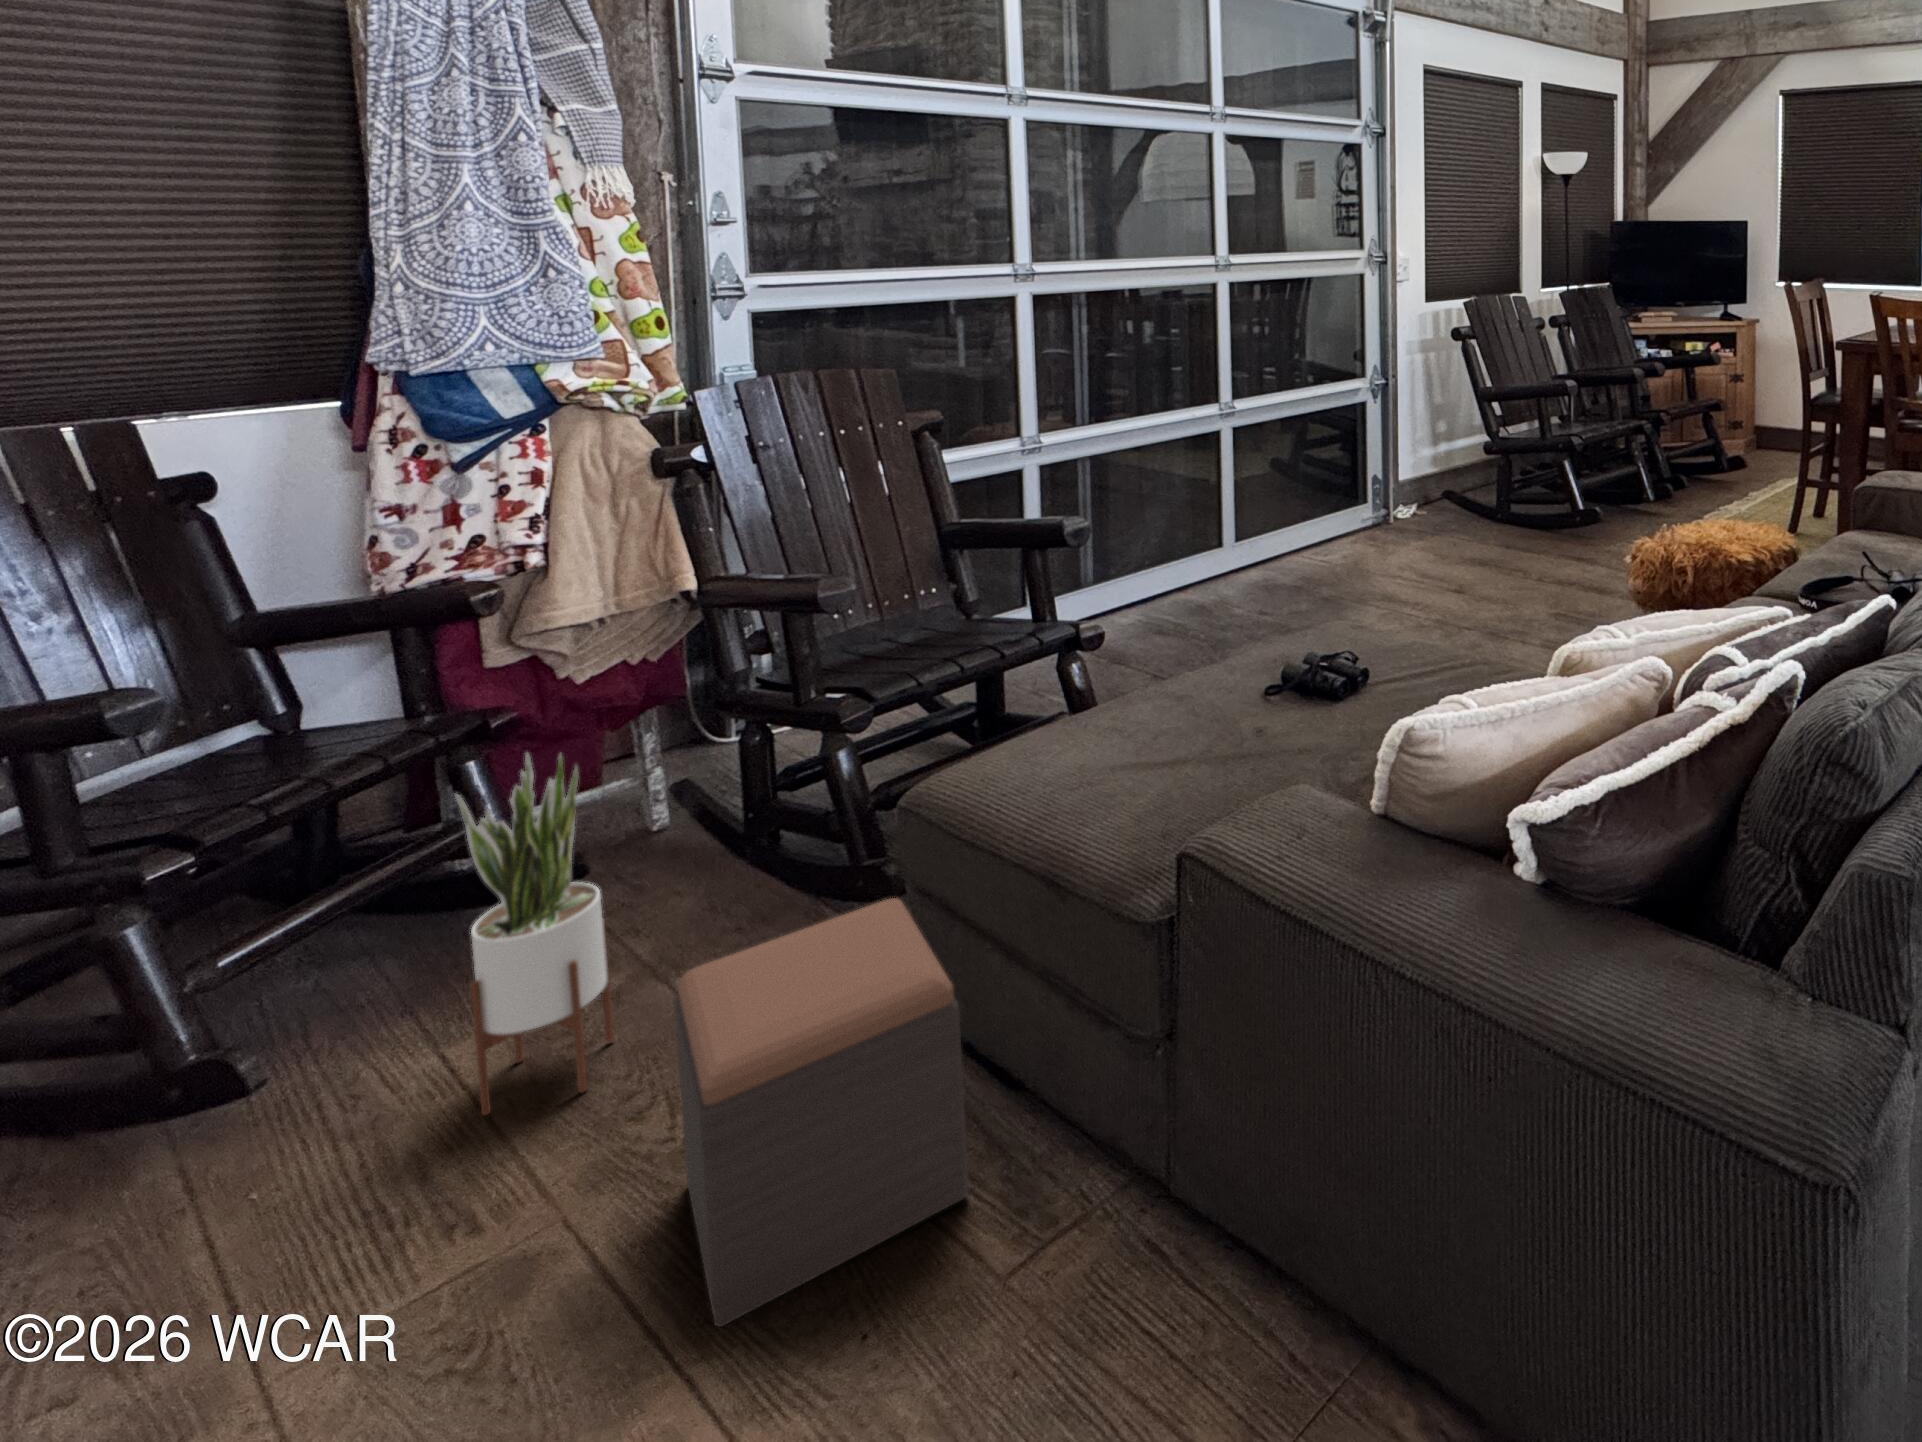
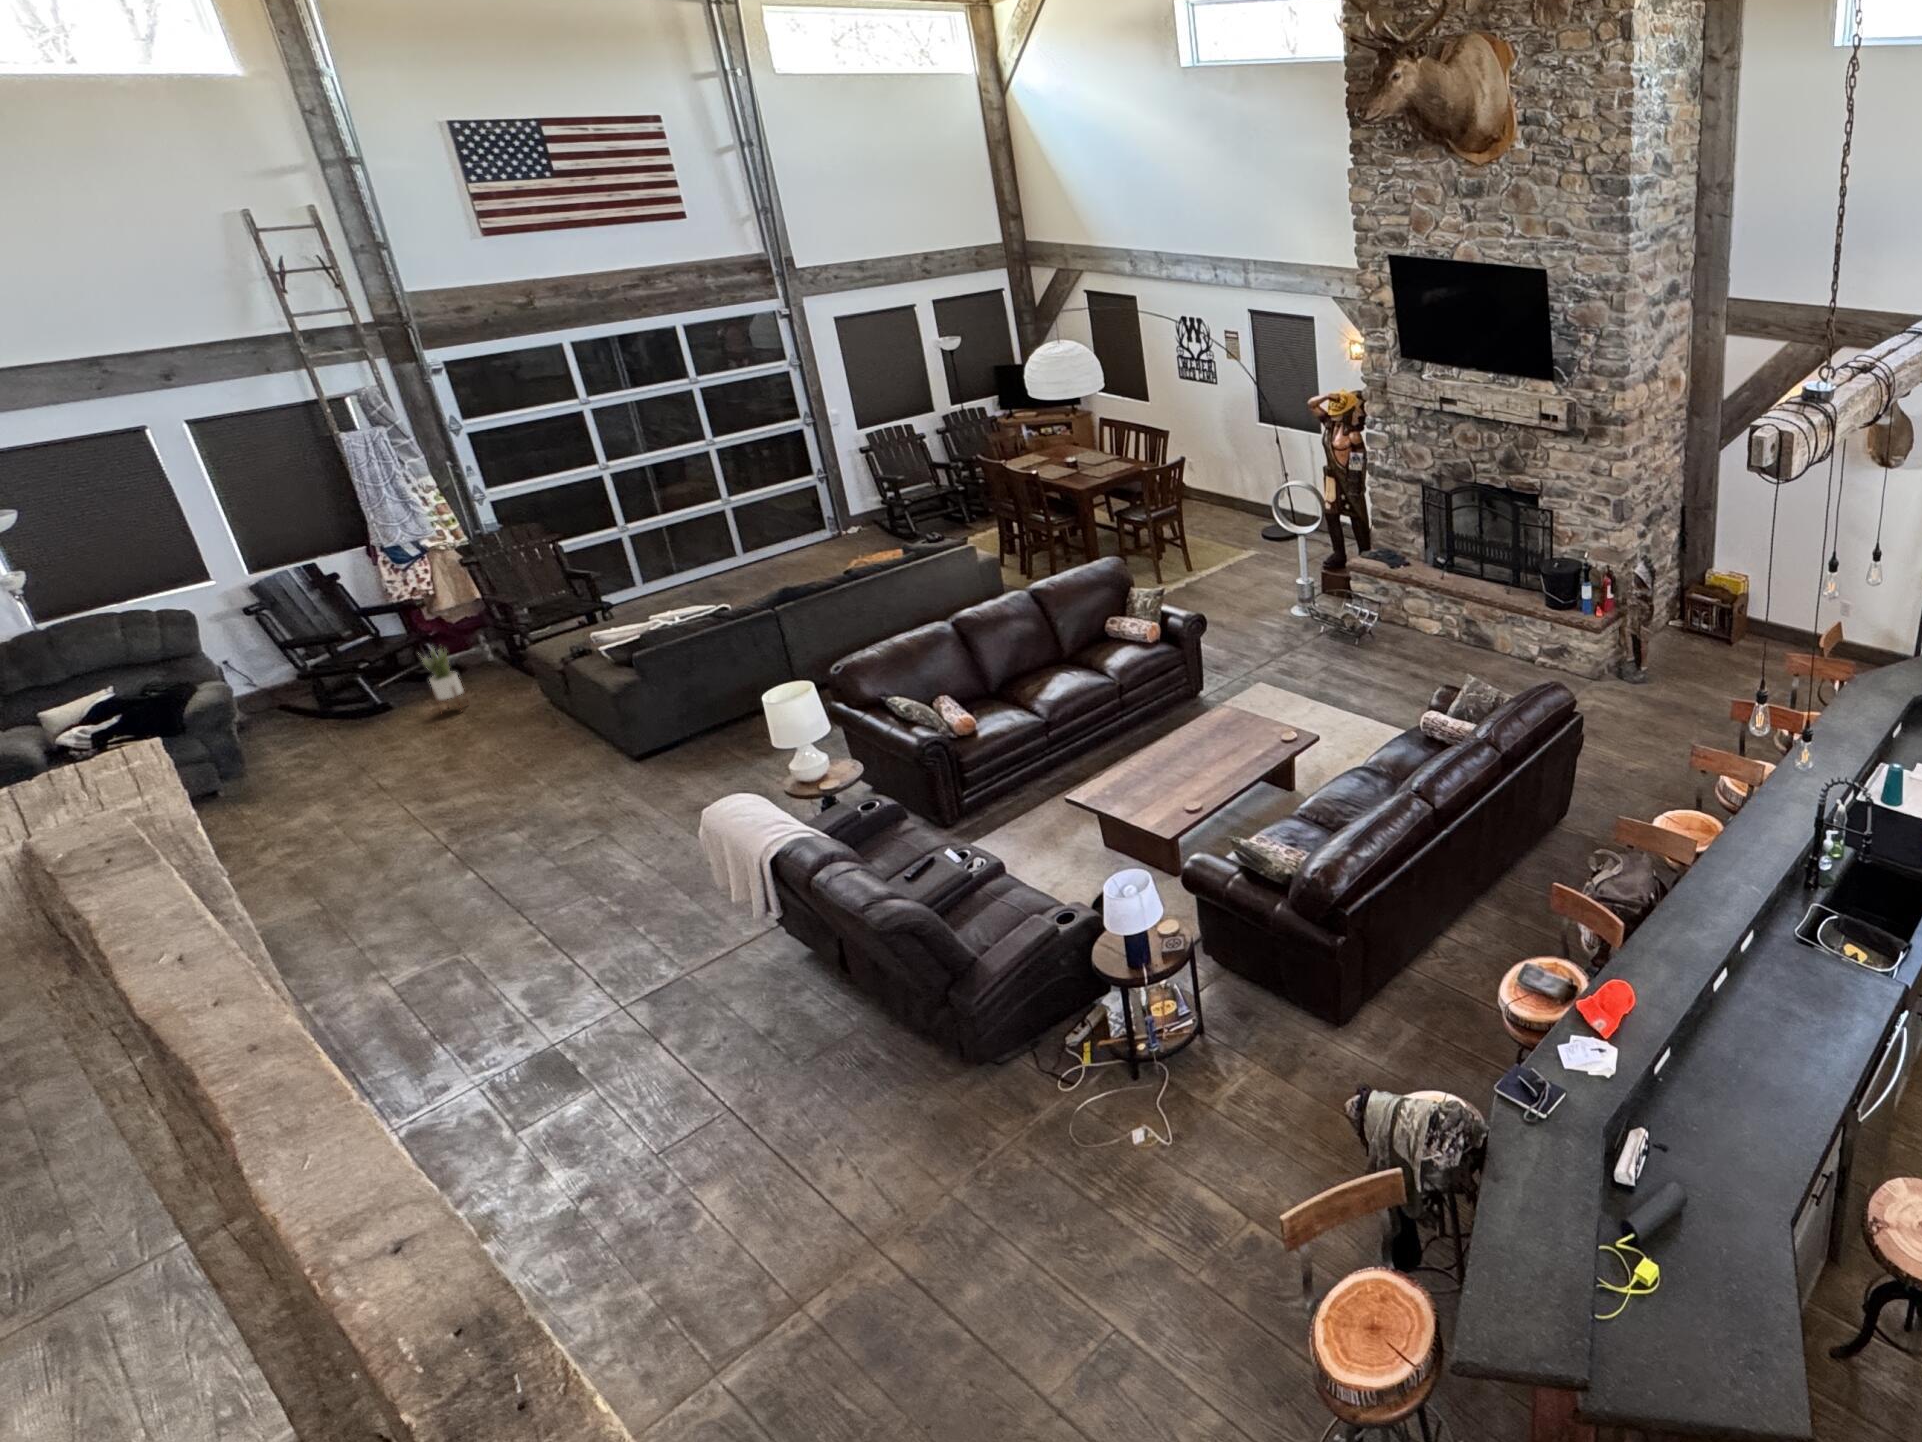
footstool: present [674,898,969,1326] -> none [468,673,534,738]

